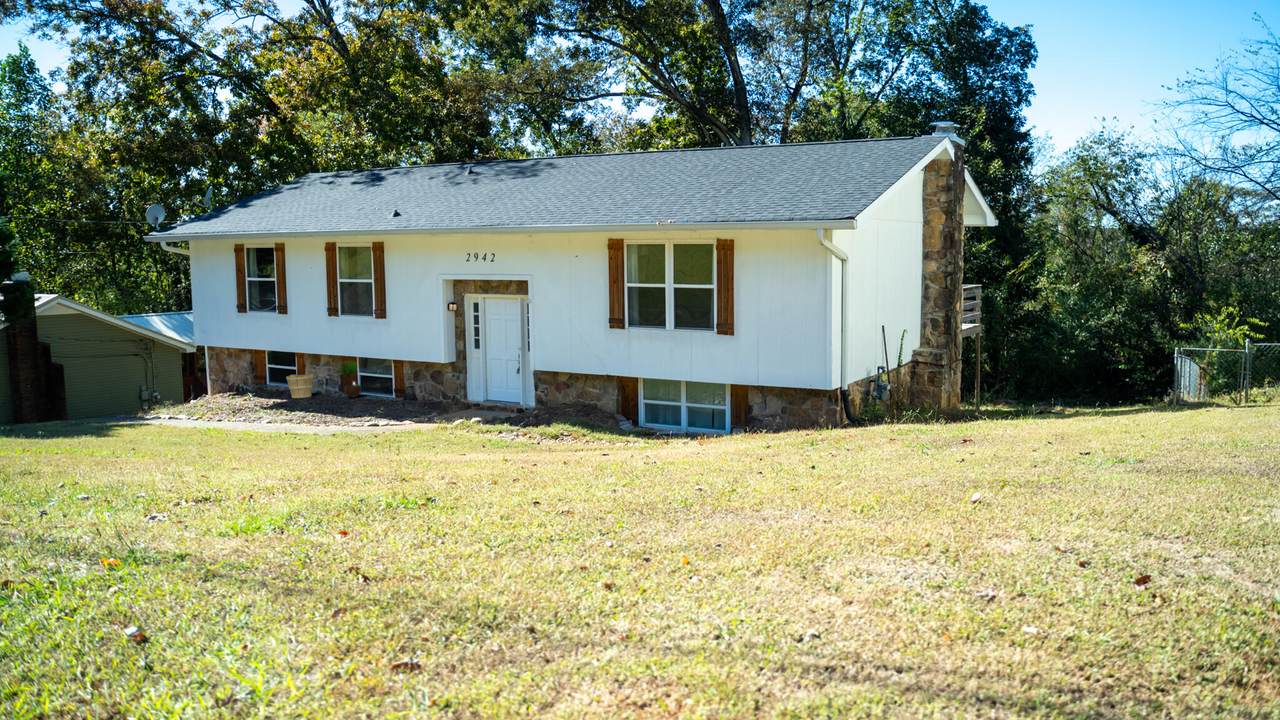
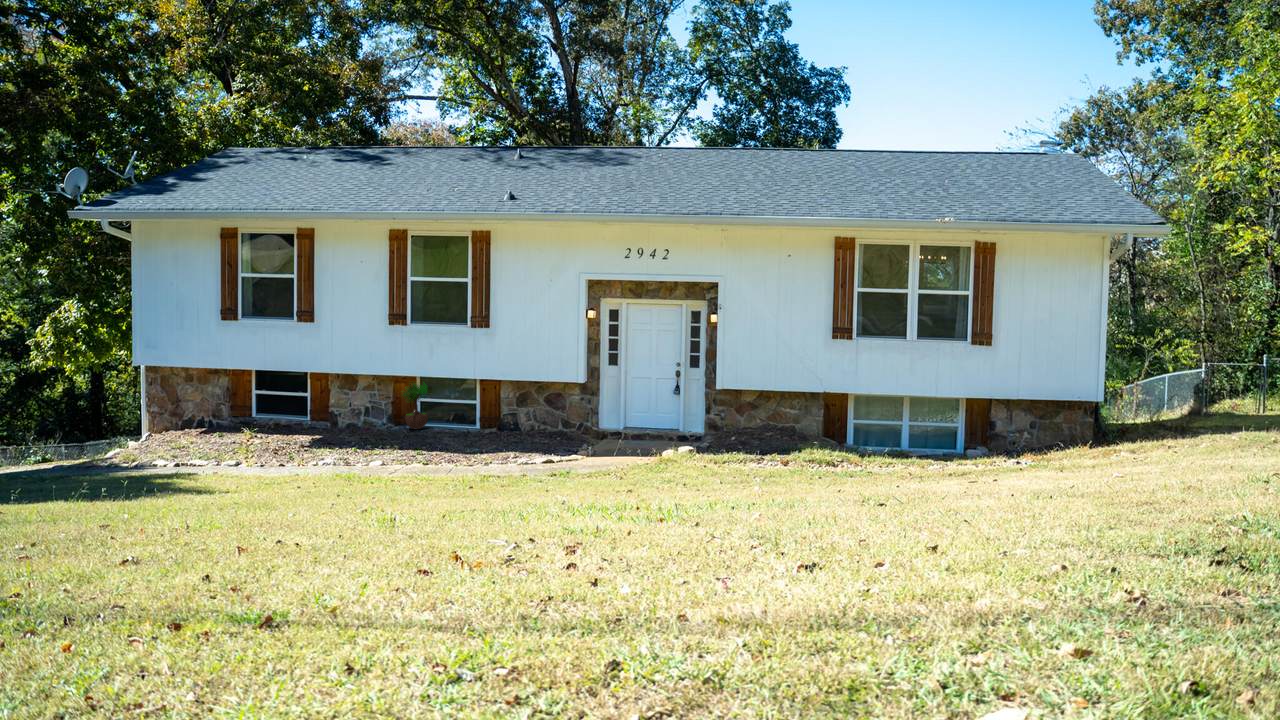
wooden bucket: present [286,374,314,398] -> none [312,400,349,433]

